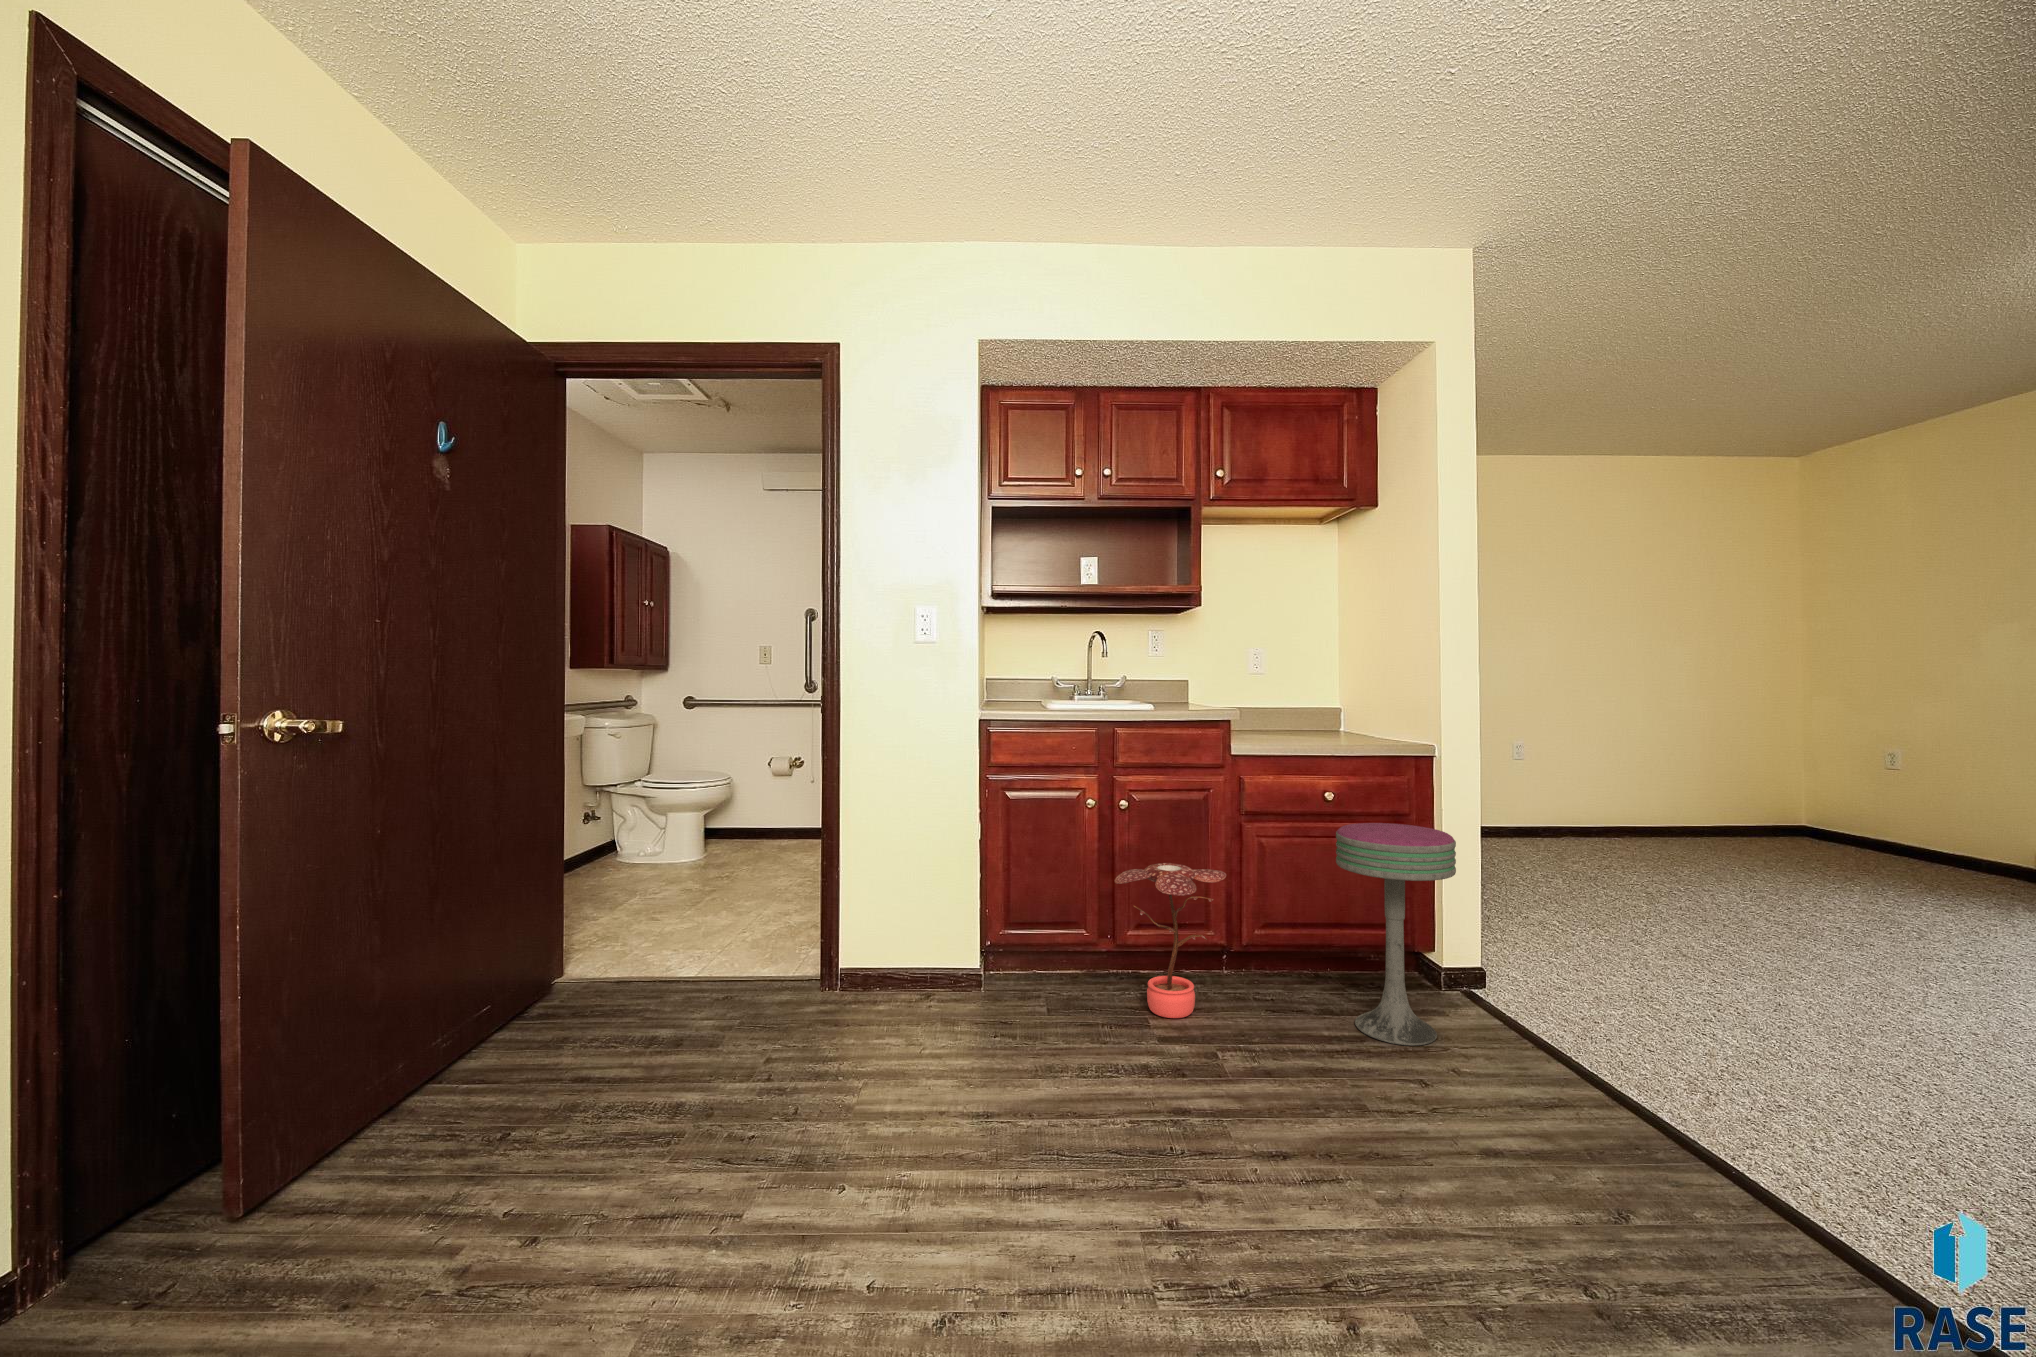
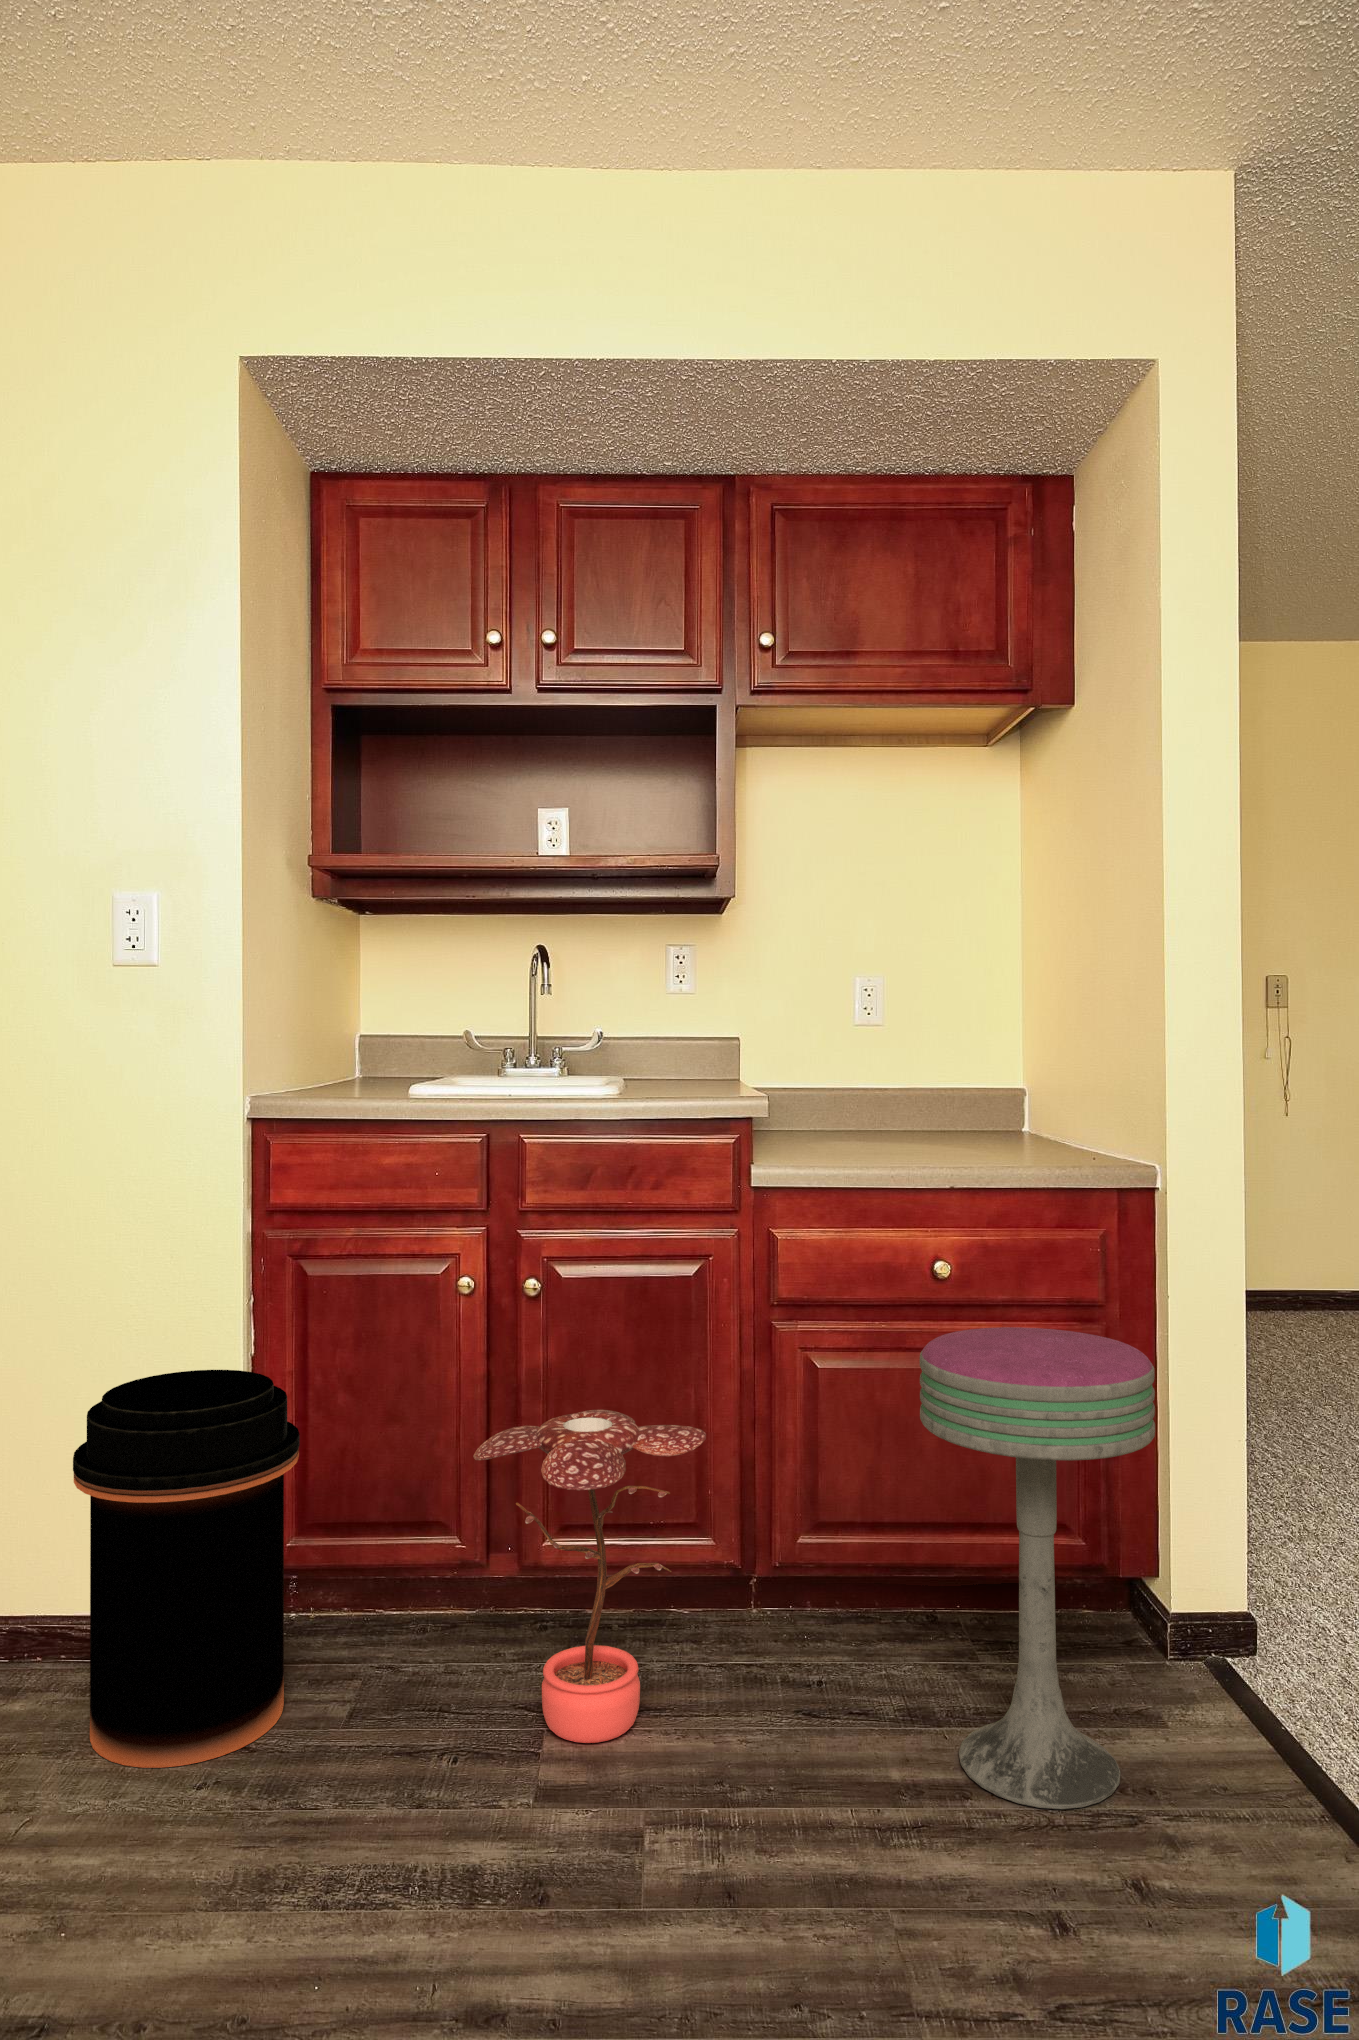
trash can: none [924,842,1026,1025] -> present [73,1370,300,1768]

